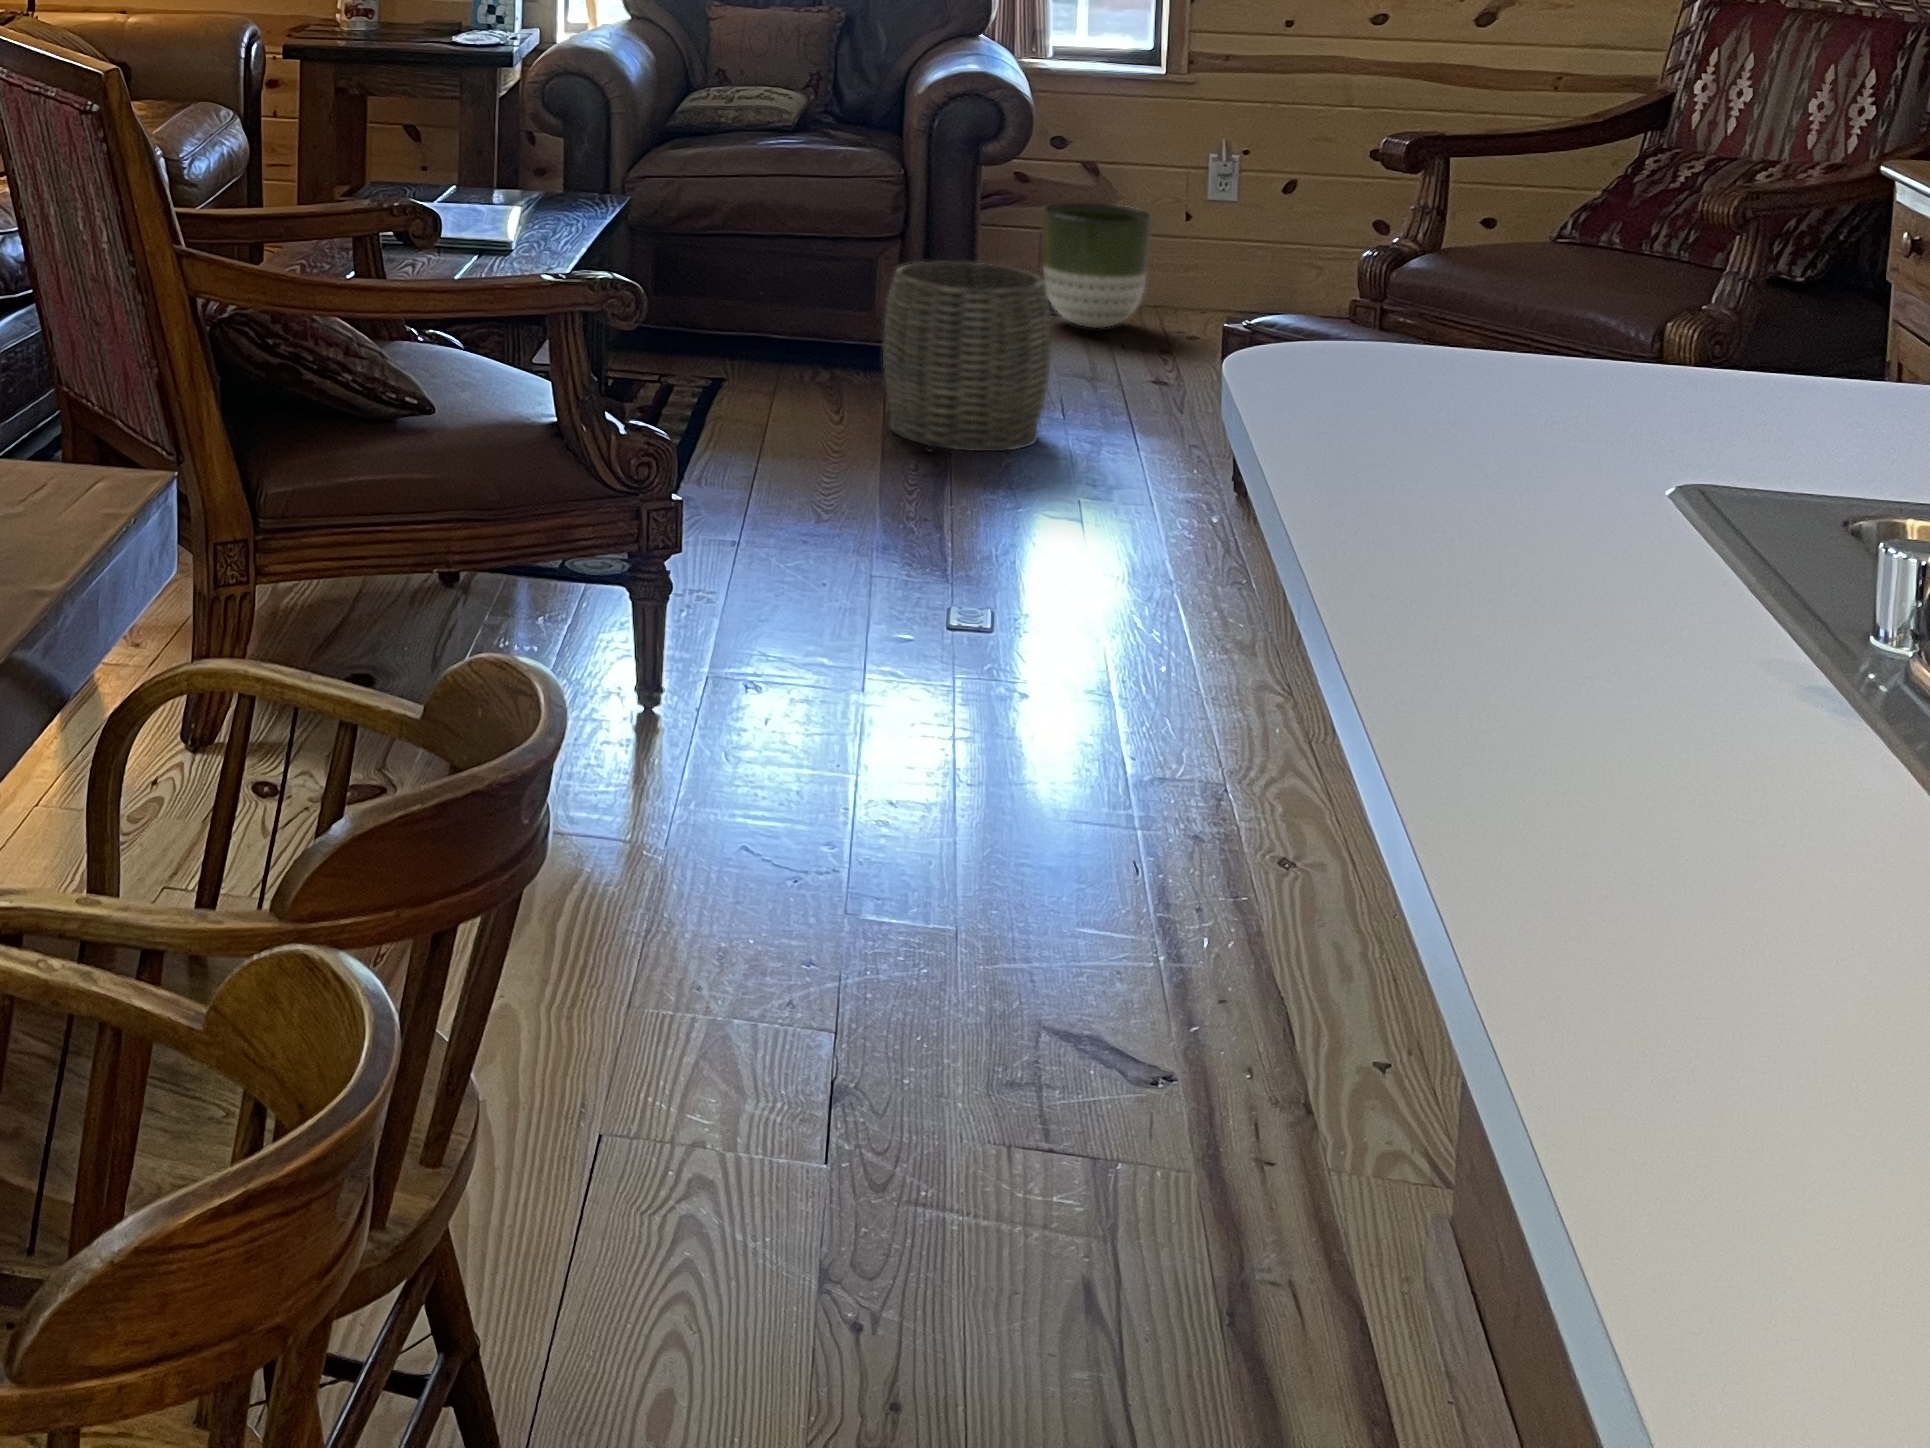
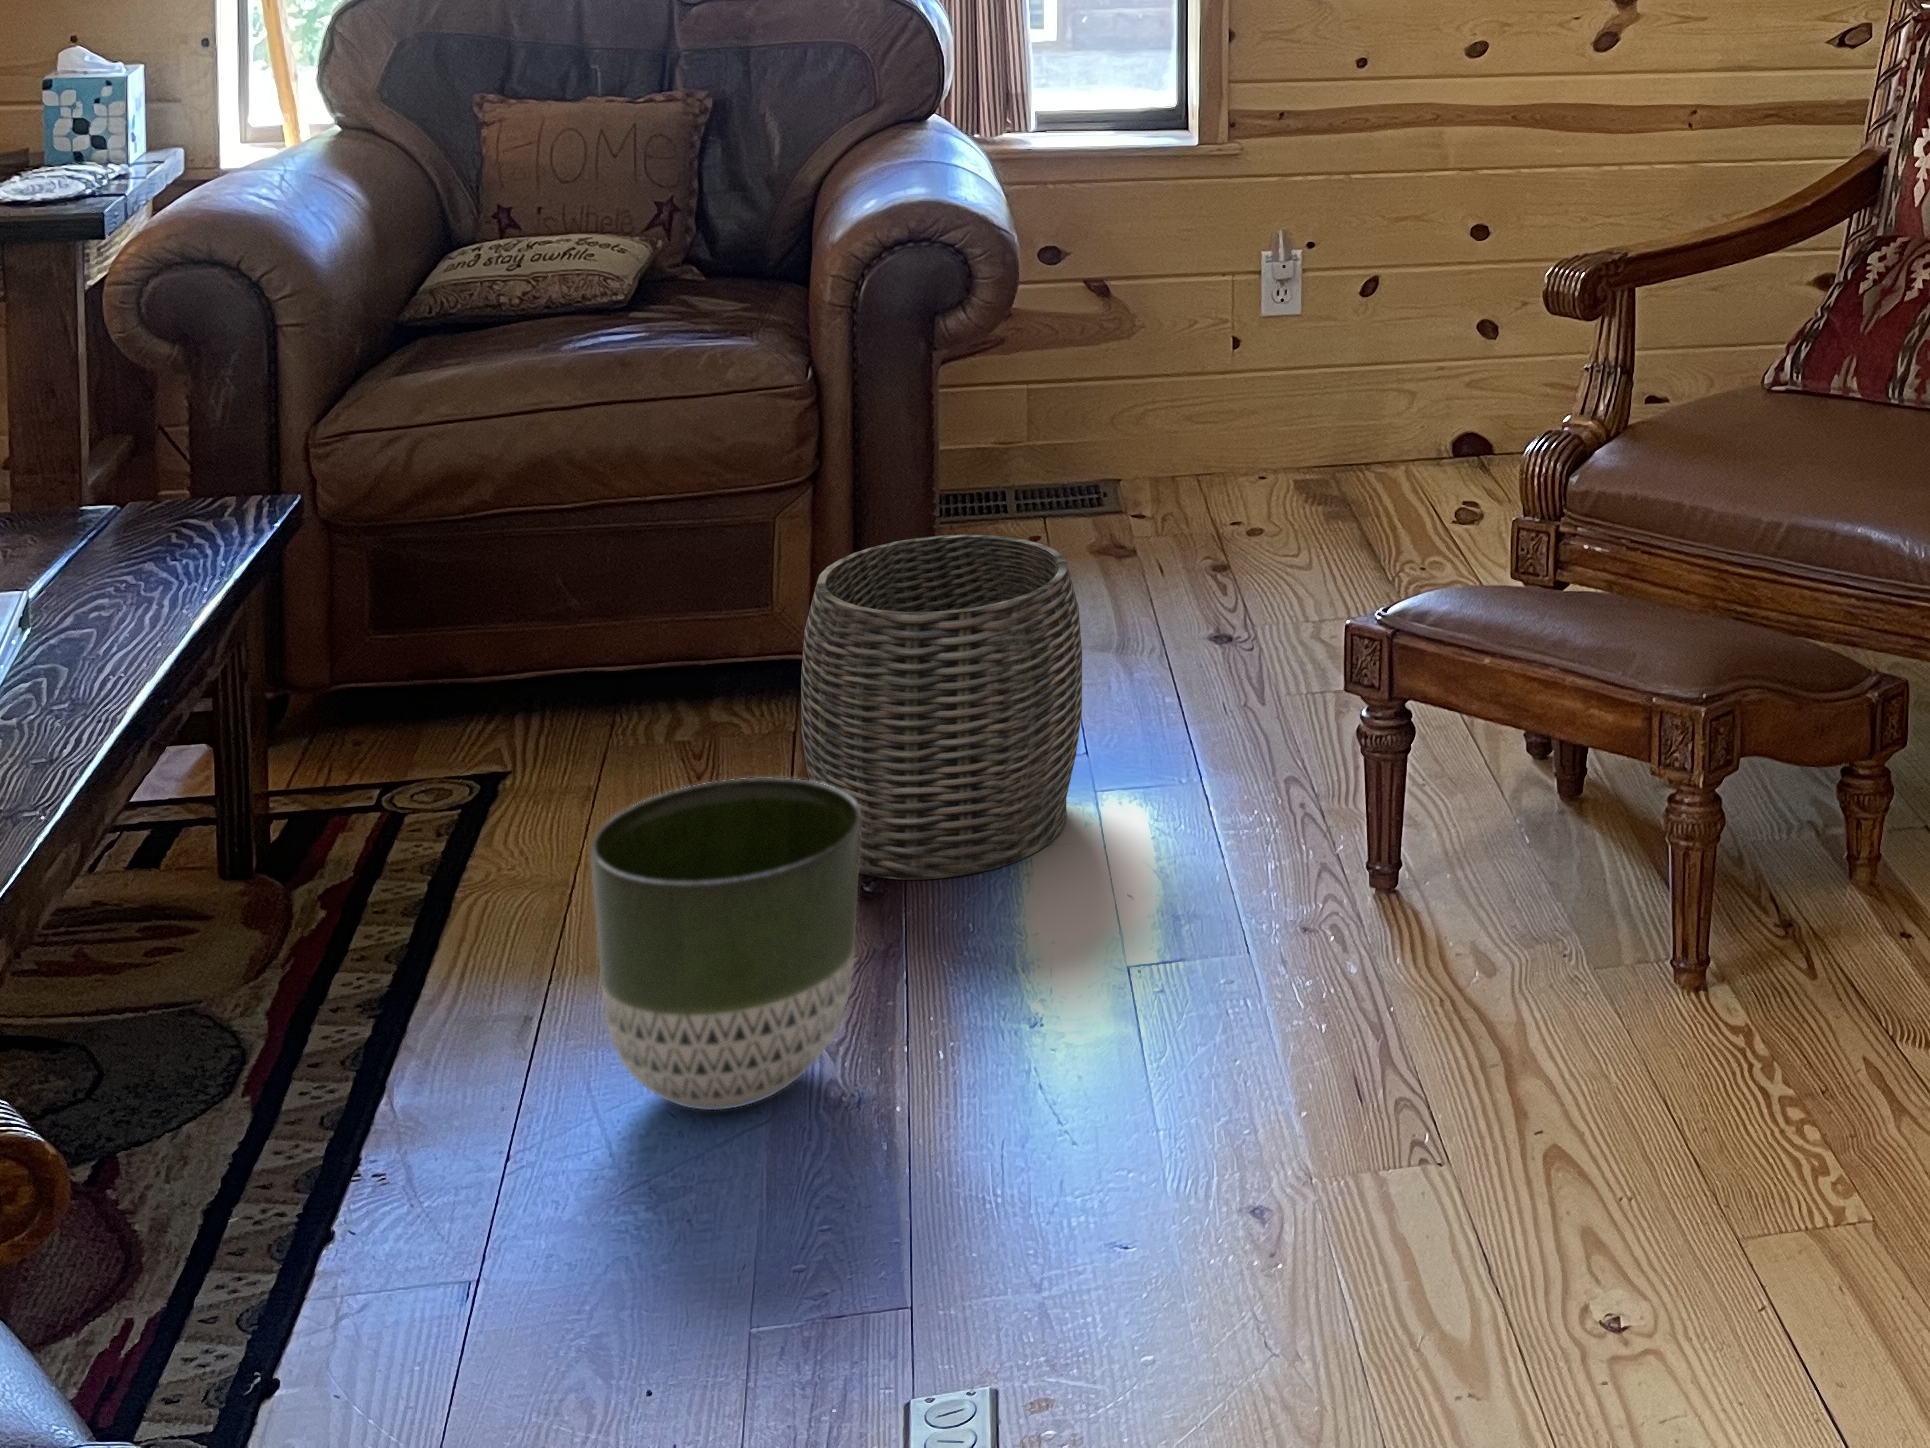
planter: present [1042,203,1152,328] -> present [591,778,861,1110]

